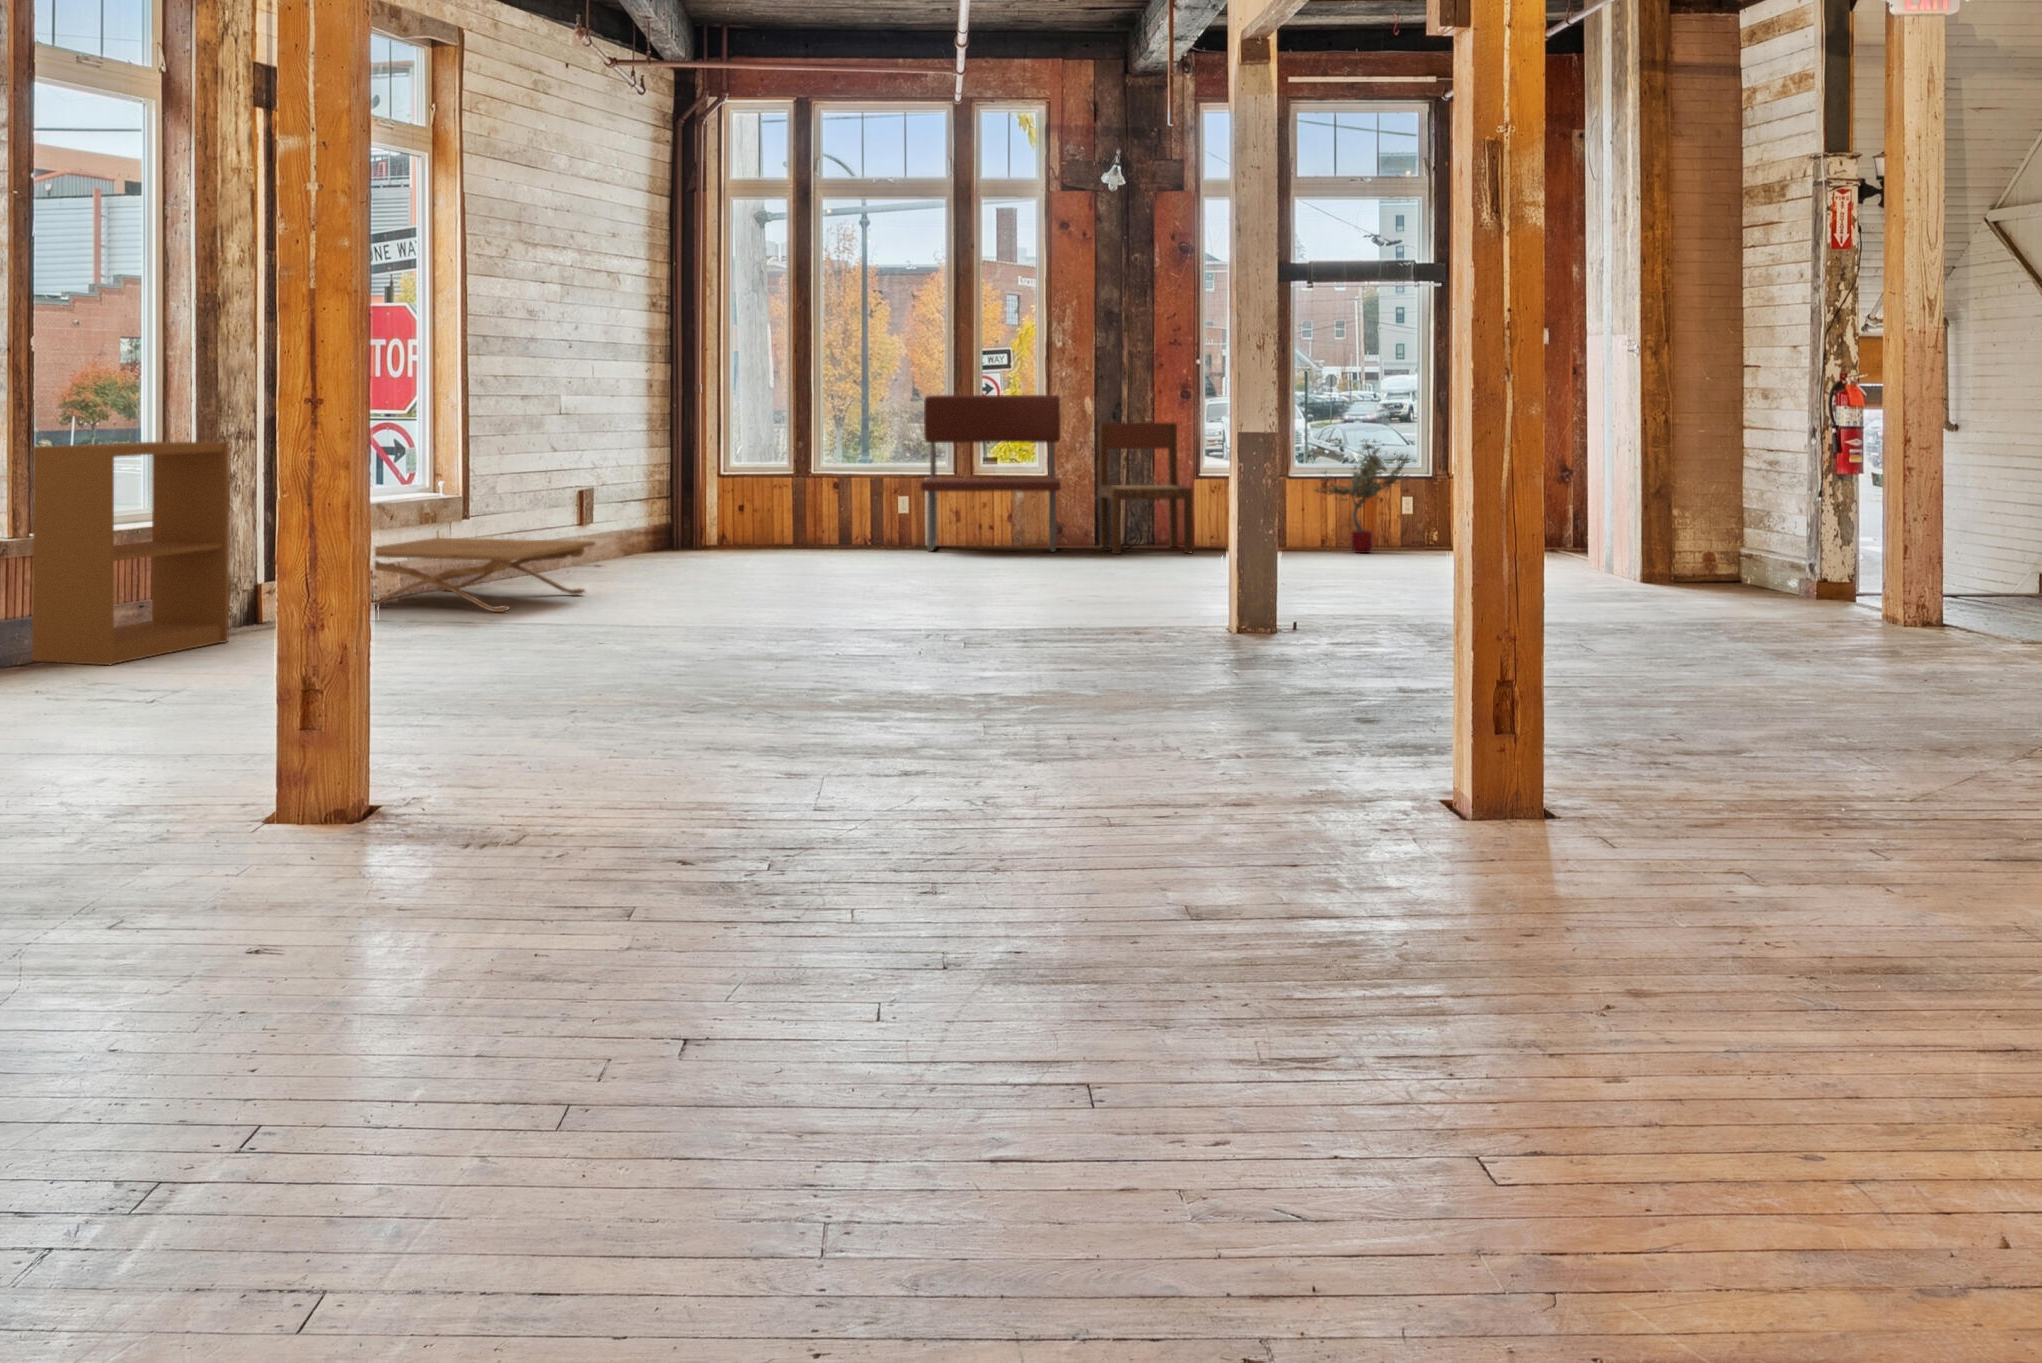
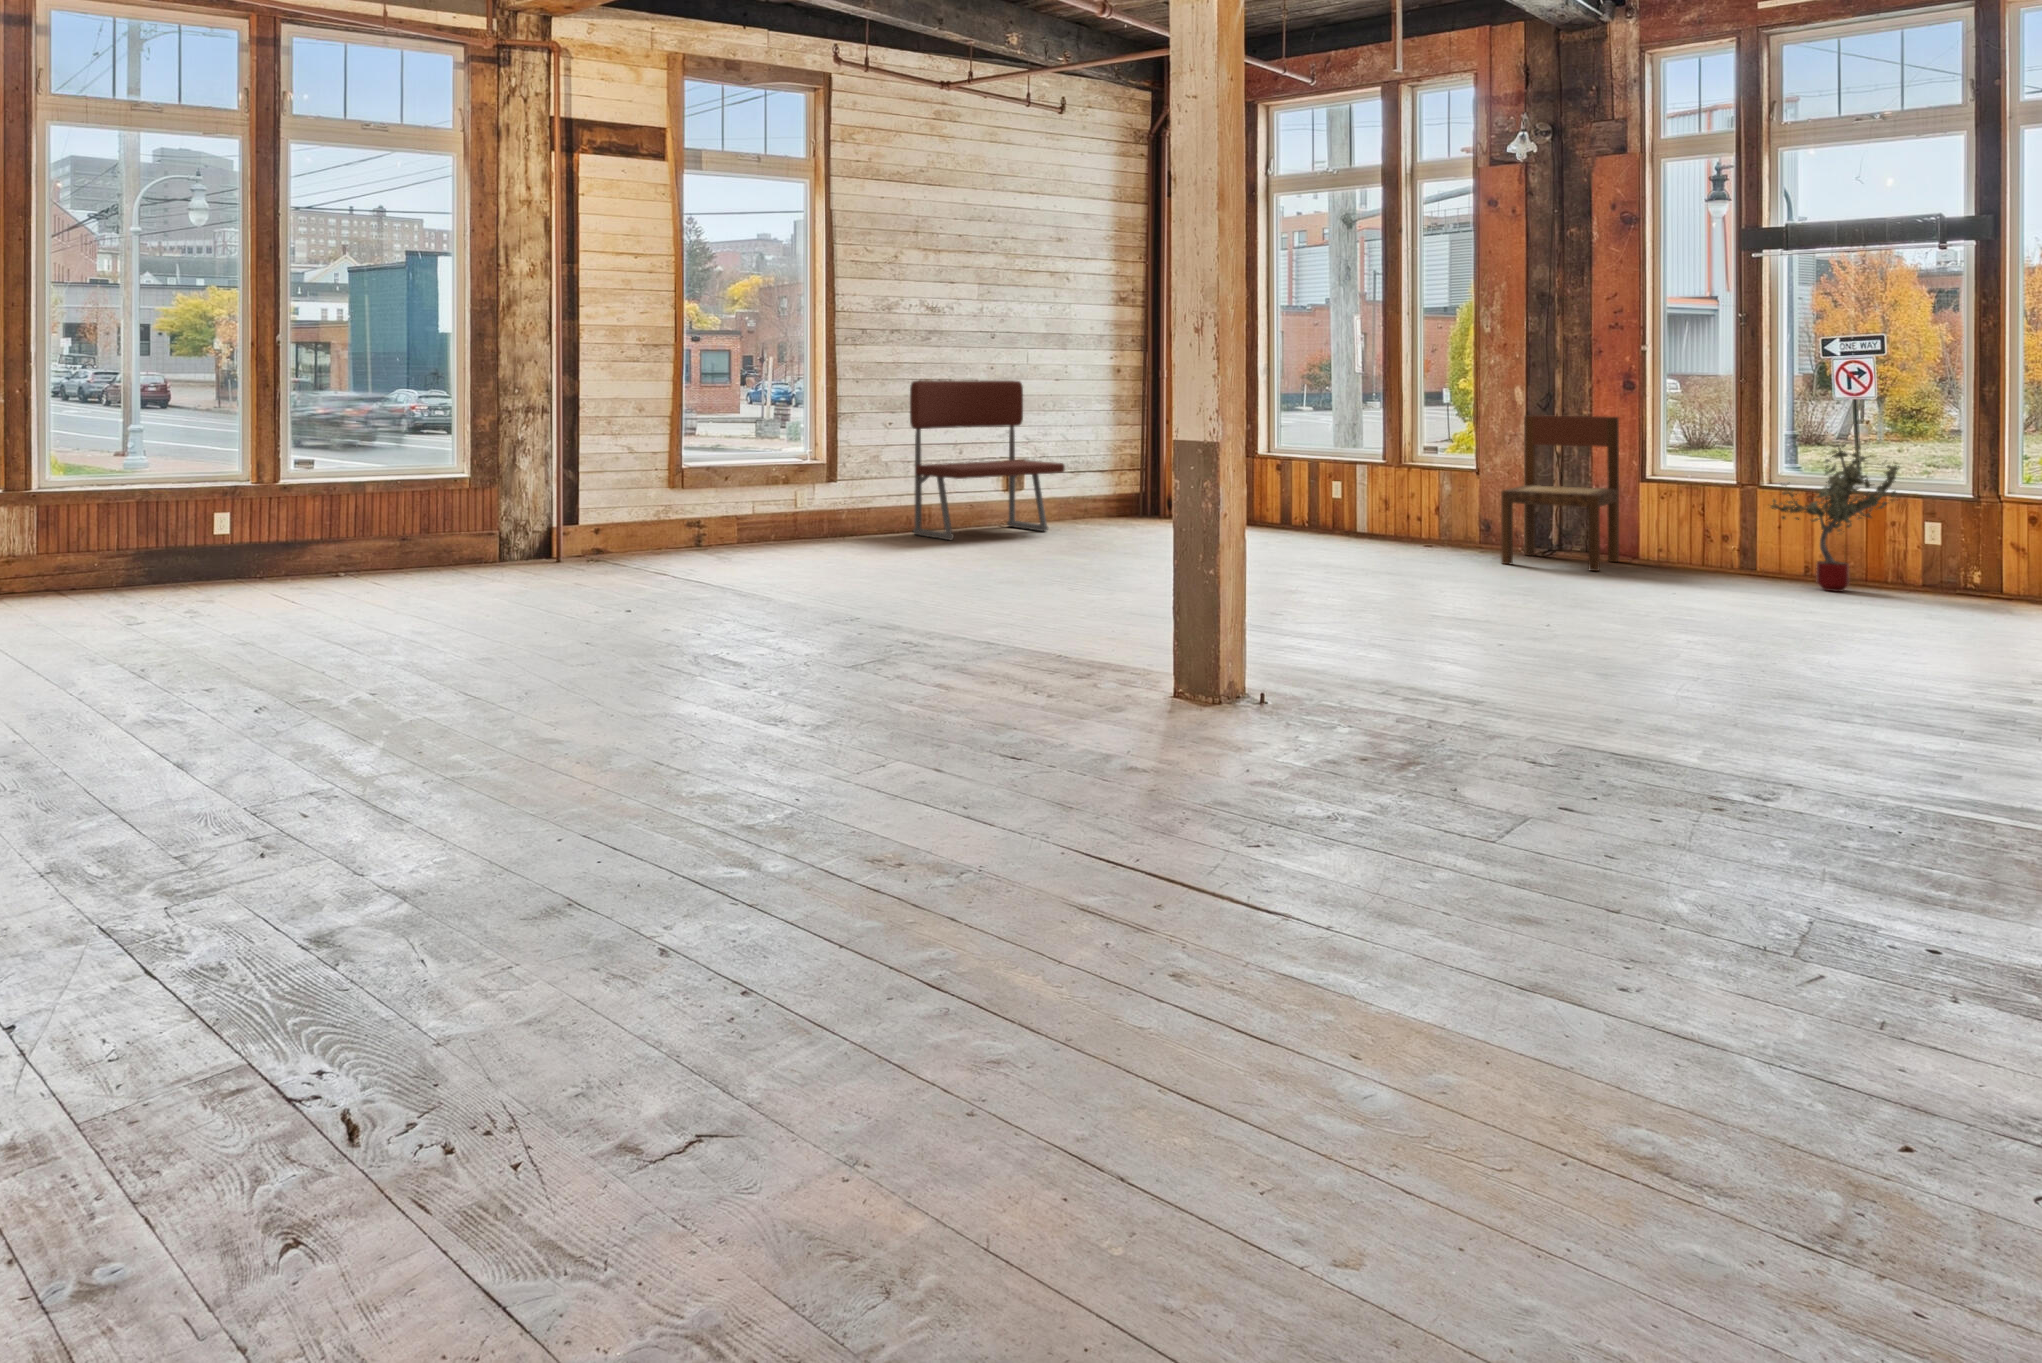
bench: present [920,395,1061,552] -> present [910,380,1065,540]
bookshelf: present [32,442,229,665] -> none [273,415,427,587]
coffee table: present [375,538,595,612] -> none [634,501,839,571]

